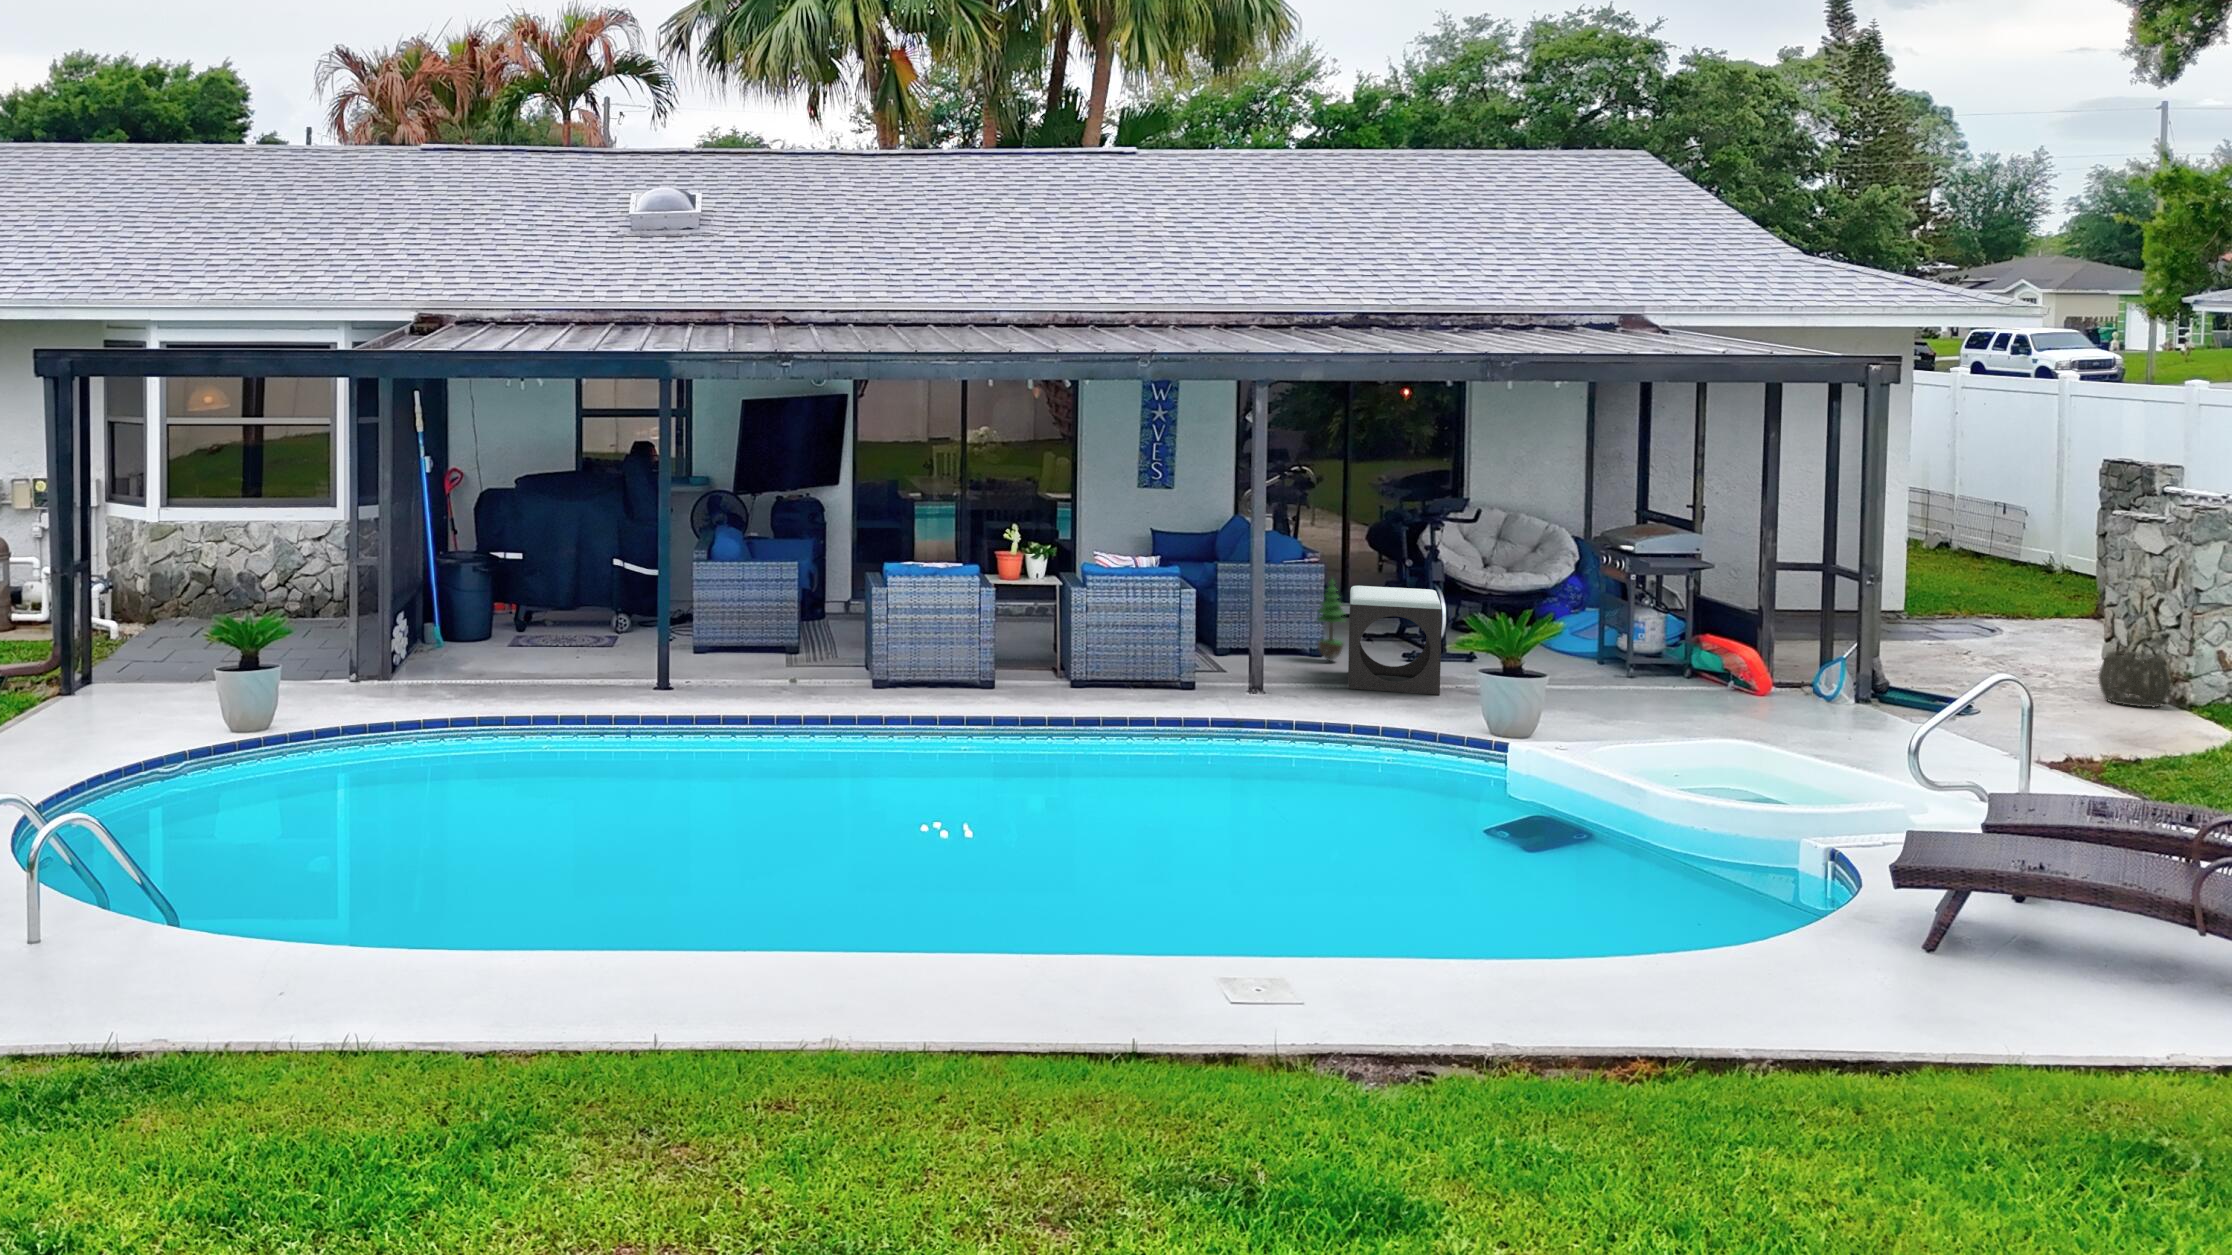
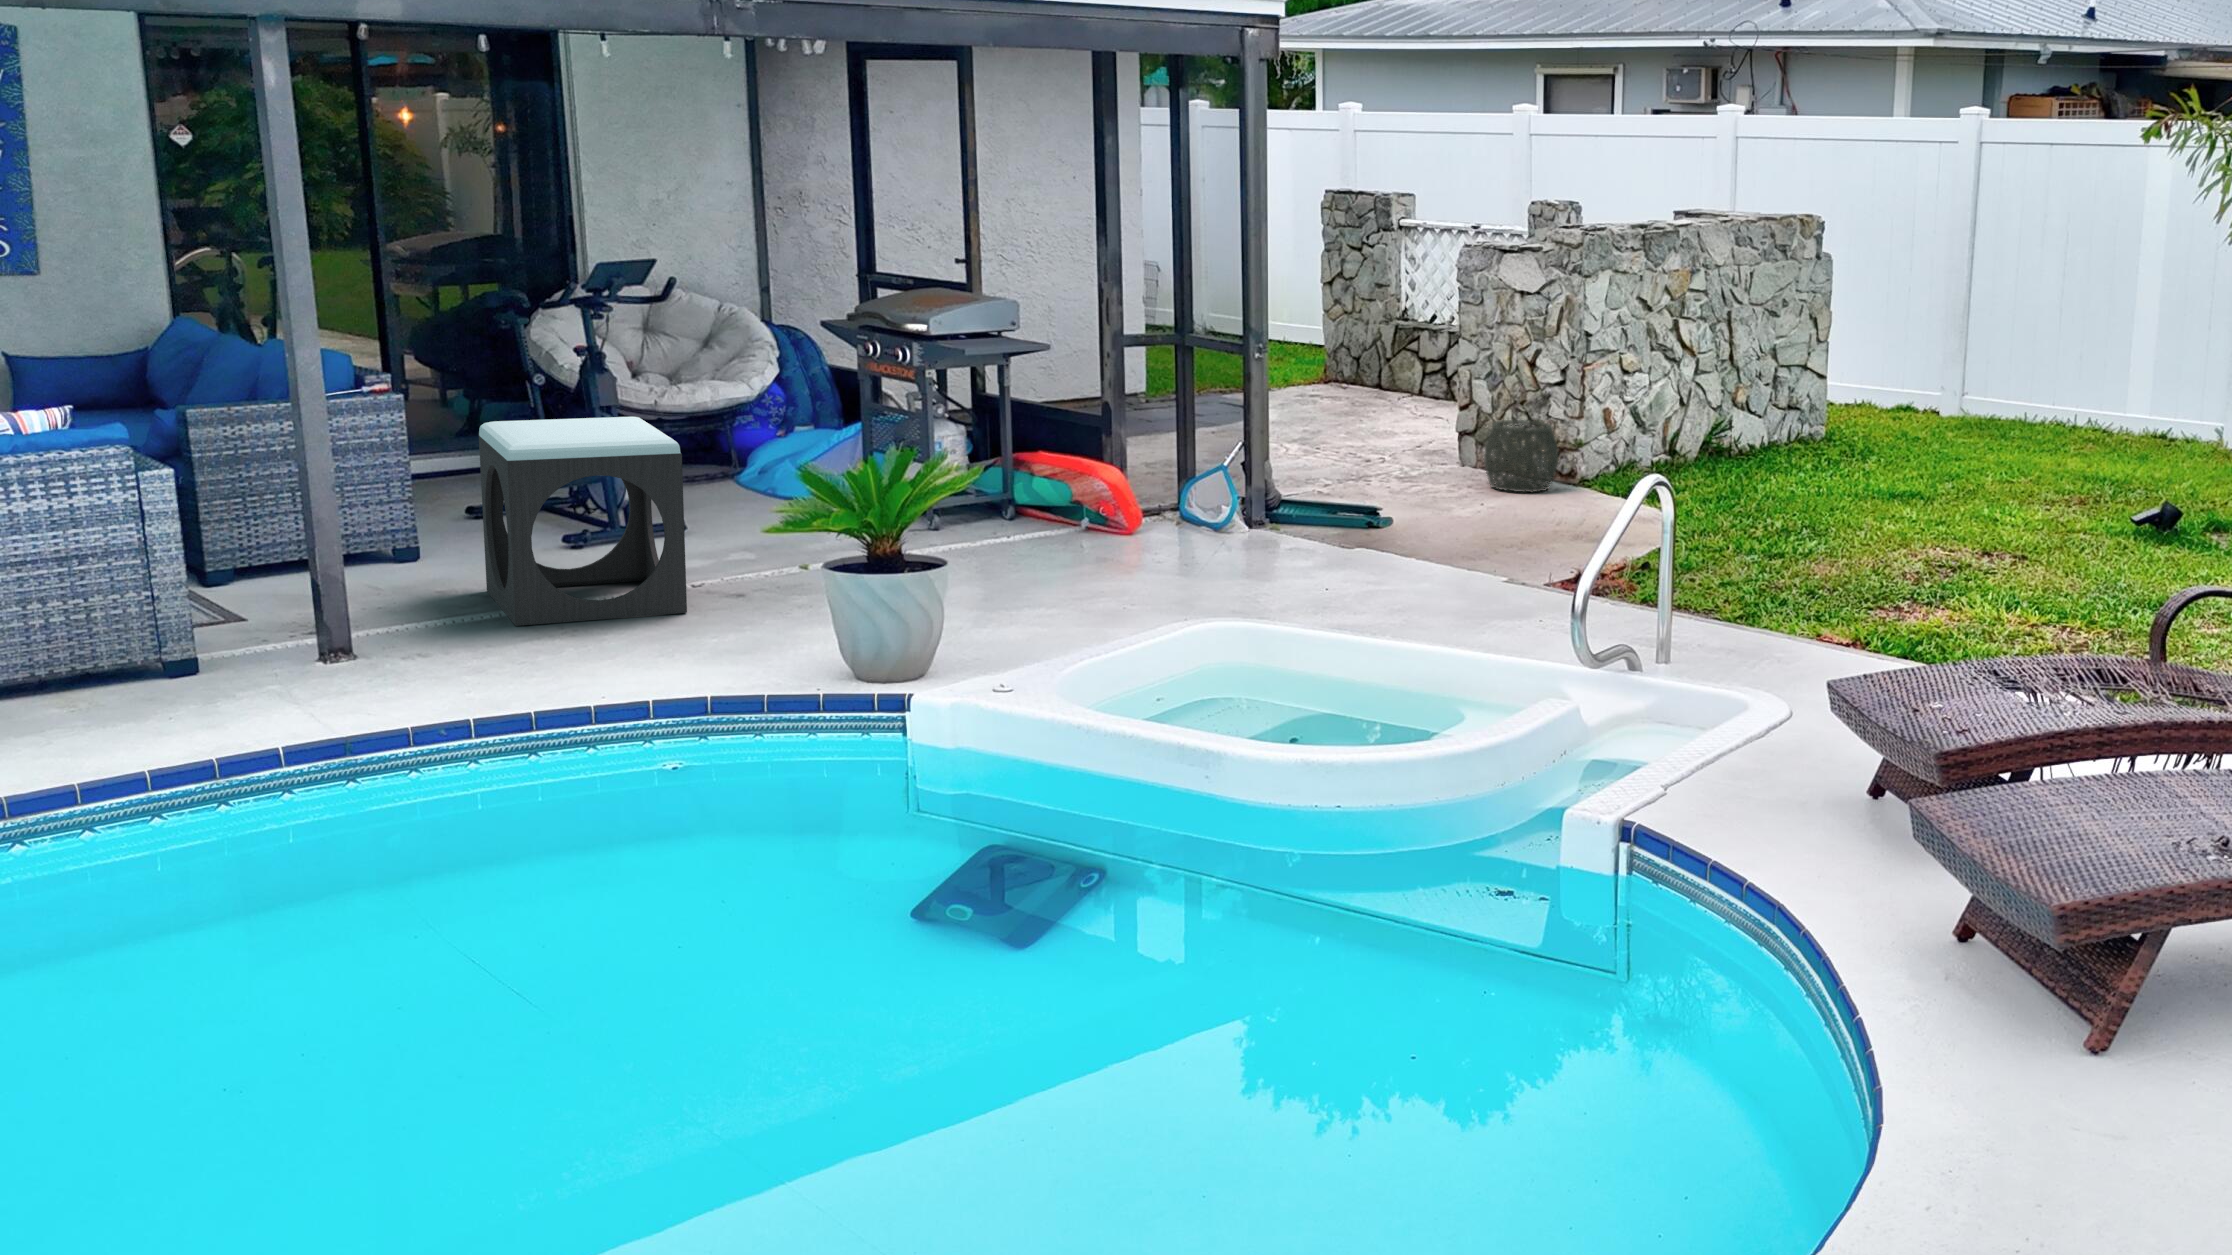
potted tree: present [1317,579,1344,661] -> none [398,405,464,574]

